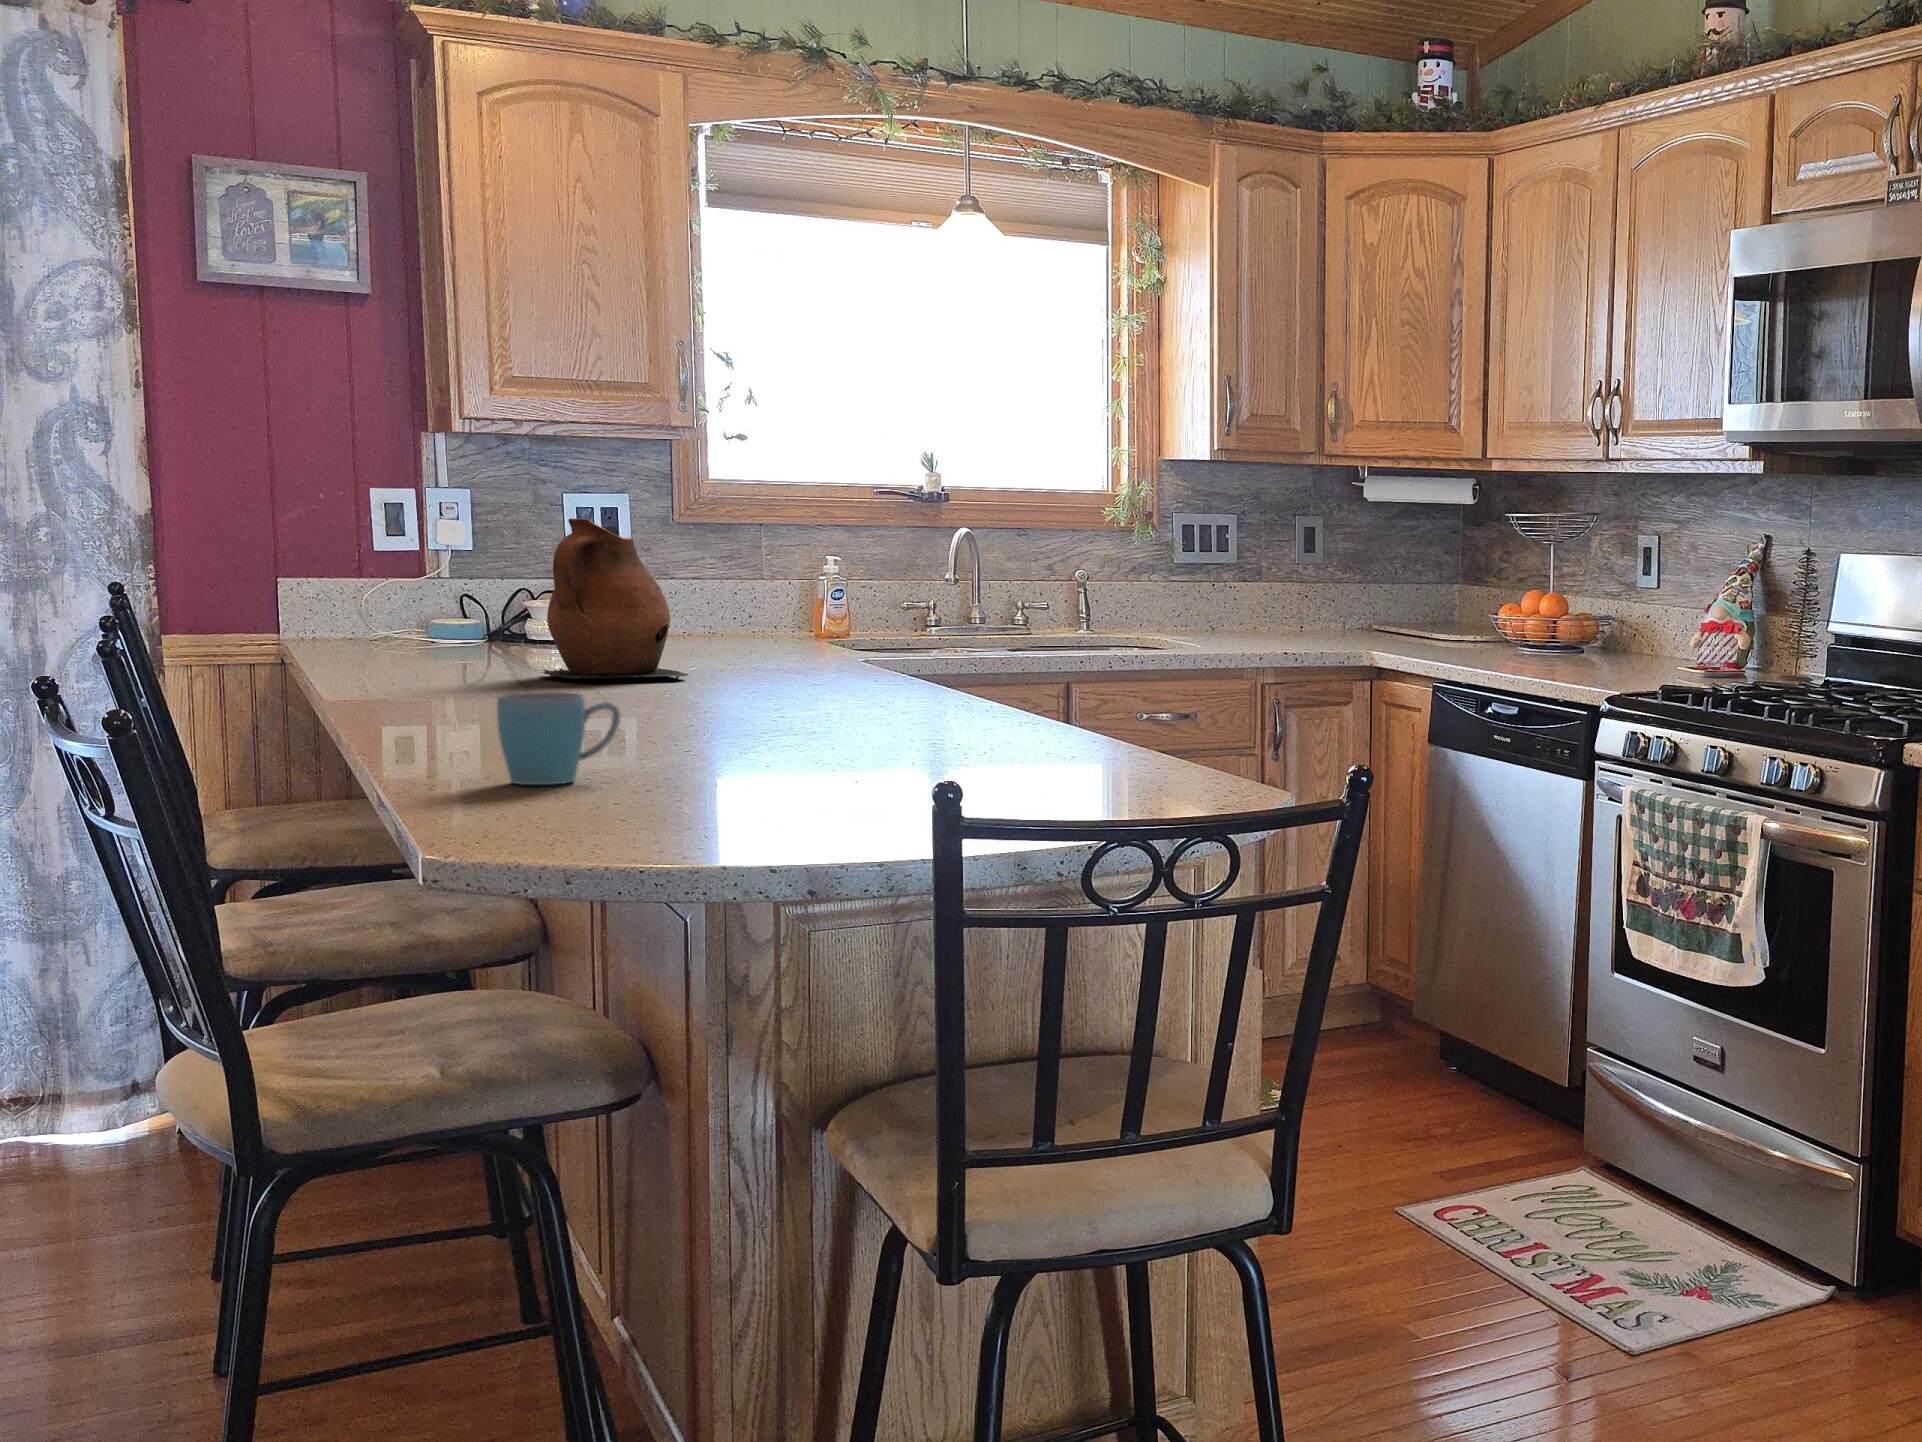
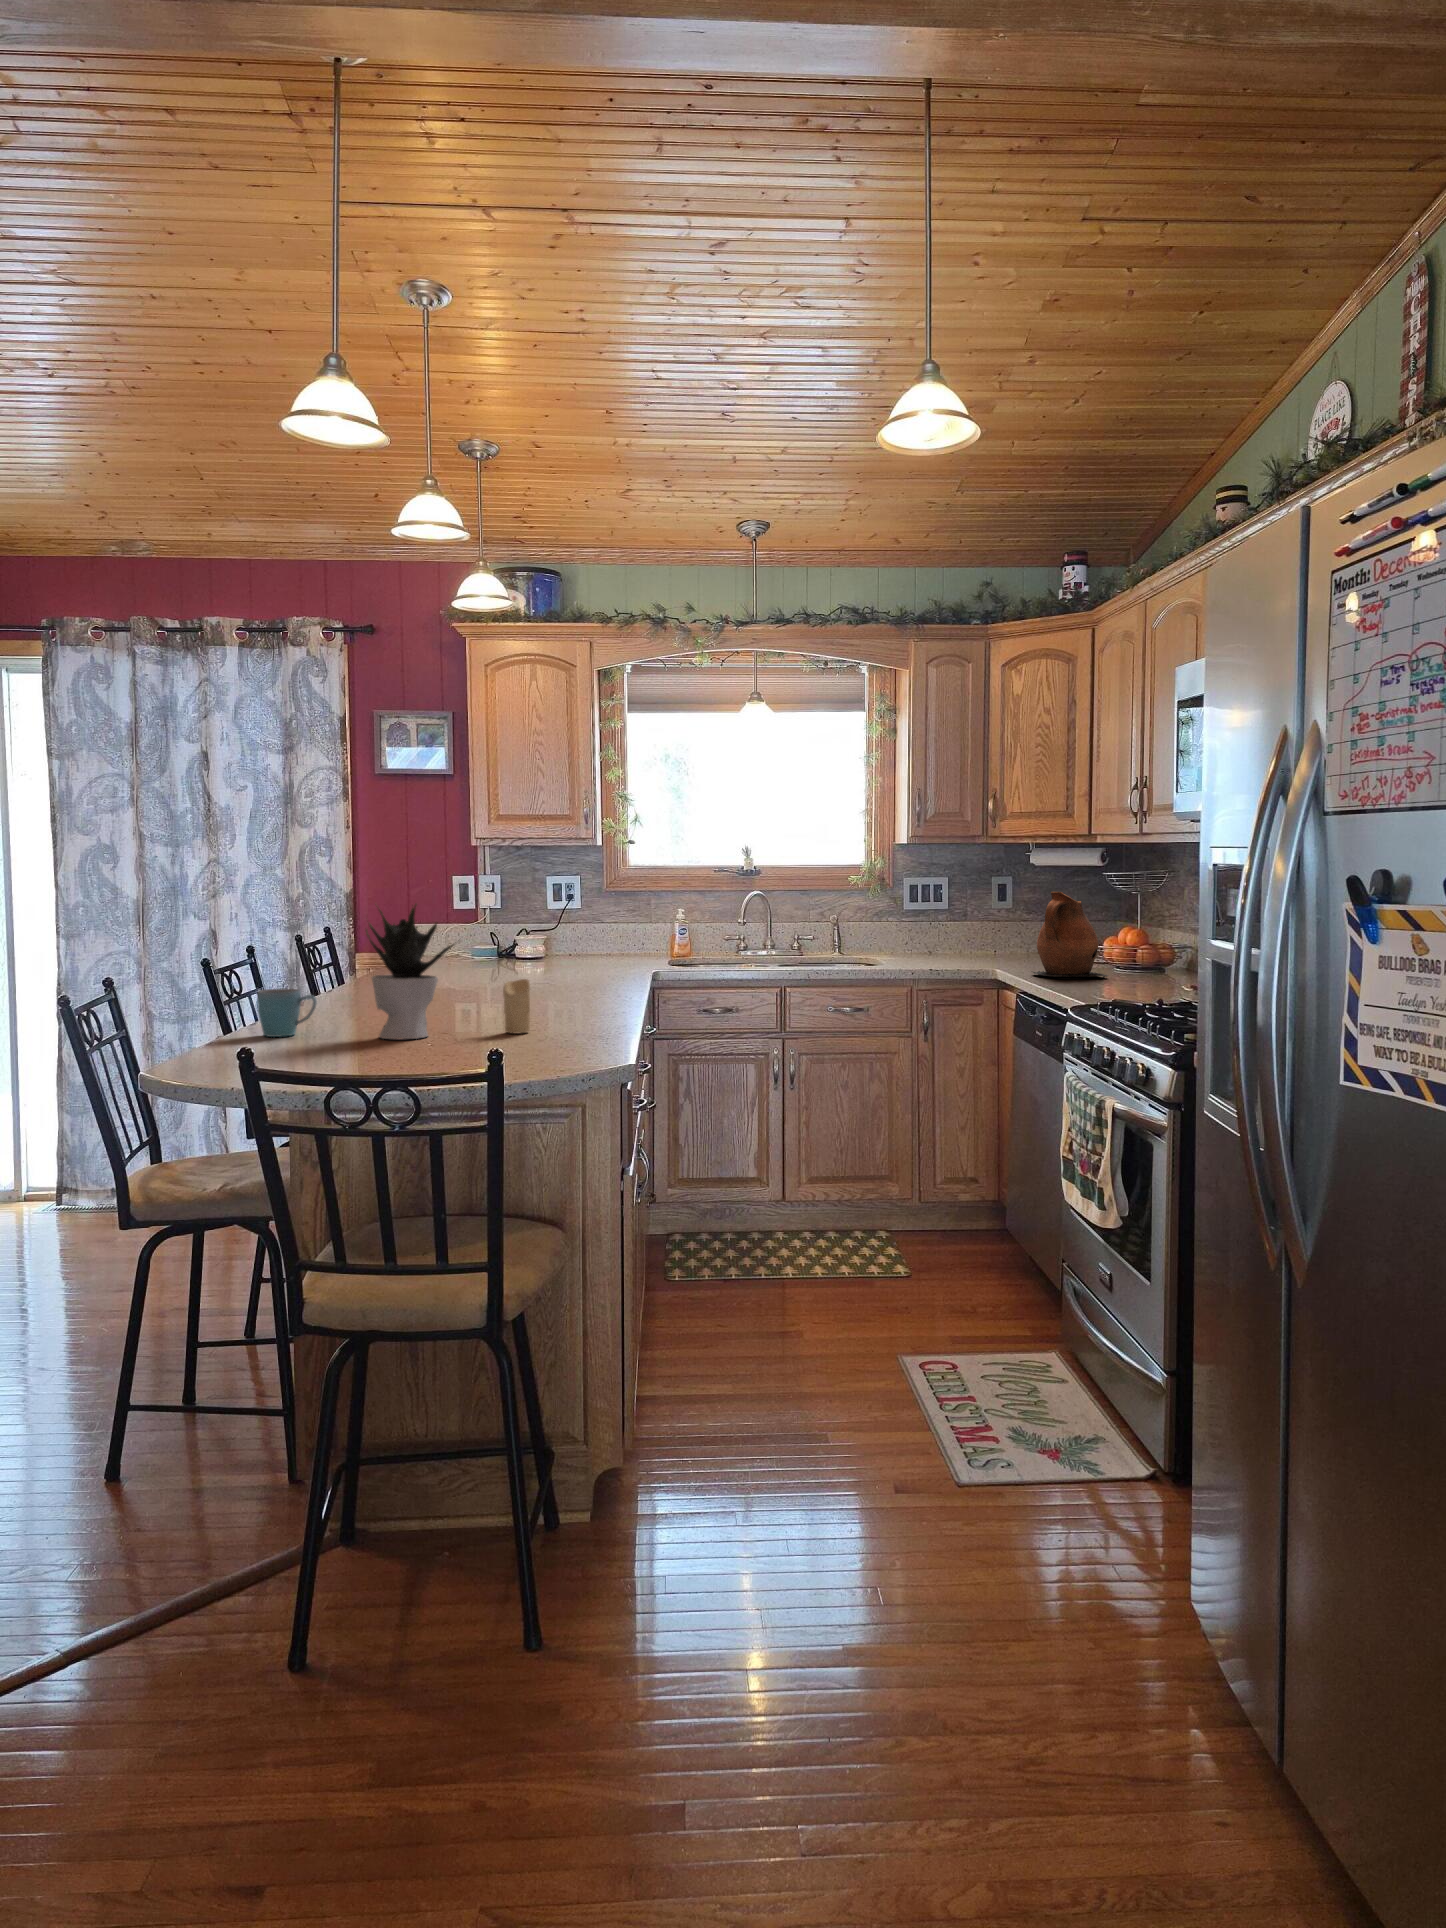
ceramic pitcher: present [534,518,689,679] -> present [1032,892,1108,978]
potted plant: none [724,526,912,778] -> present [366,904,454,1040]
candle: none [960,666,1009,760] -> present [503,979,530,1034]

